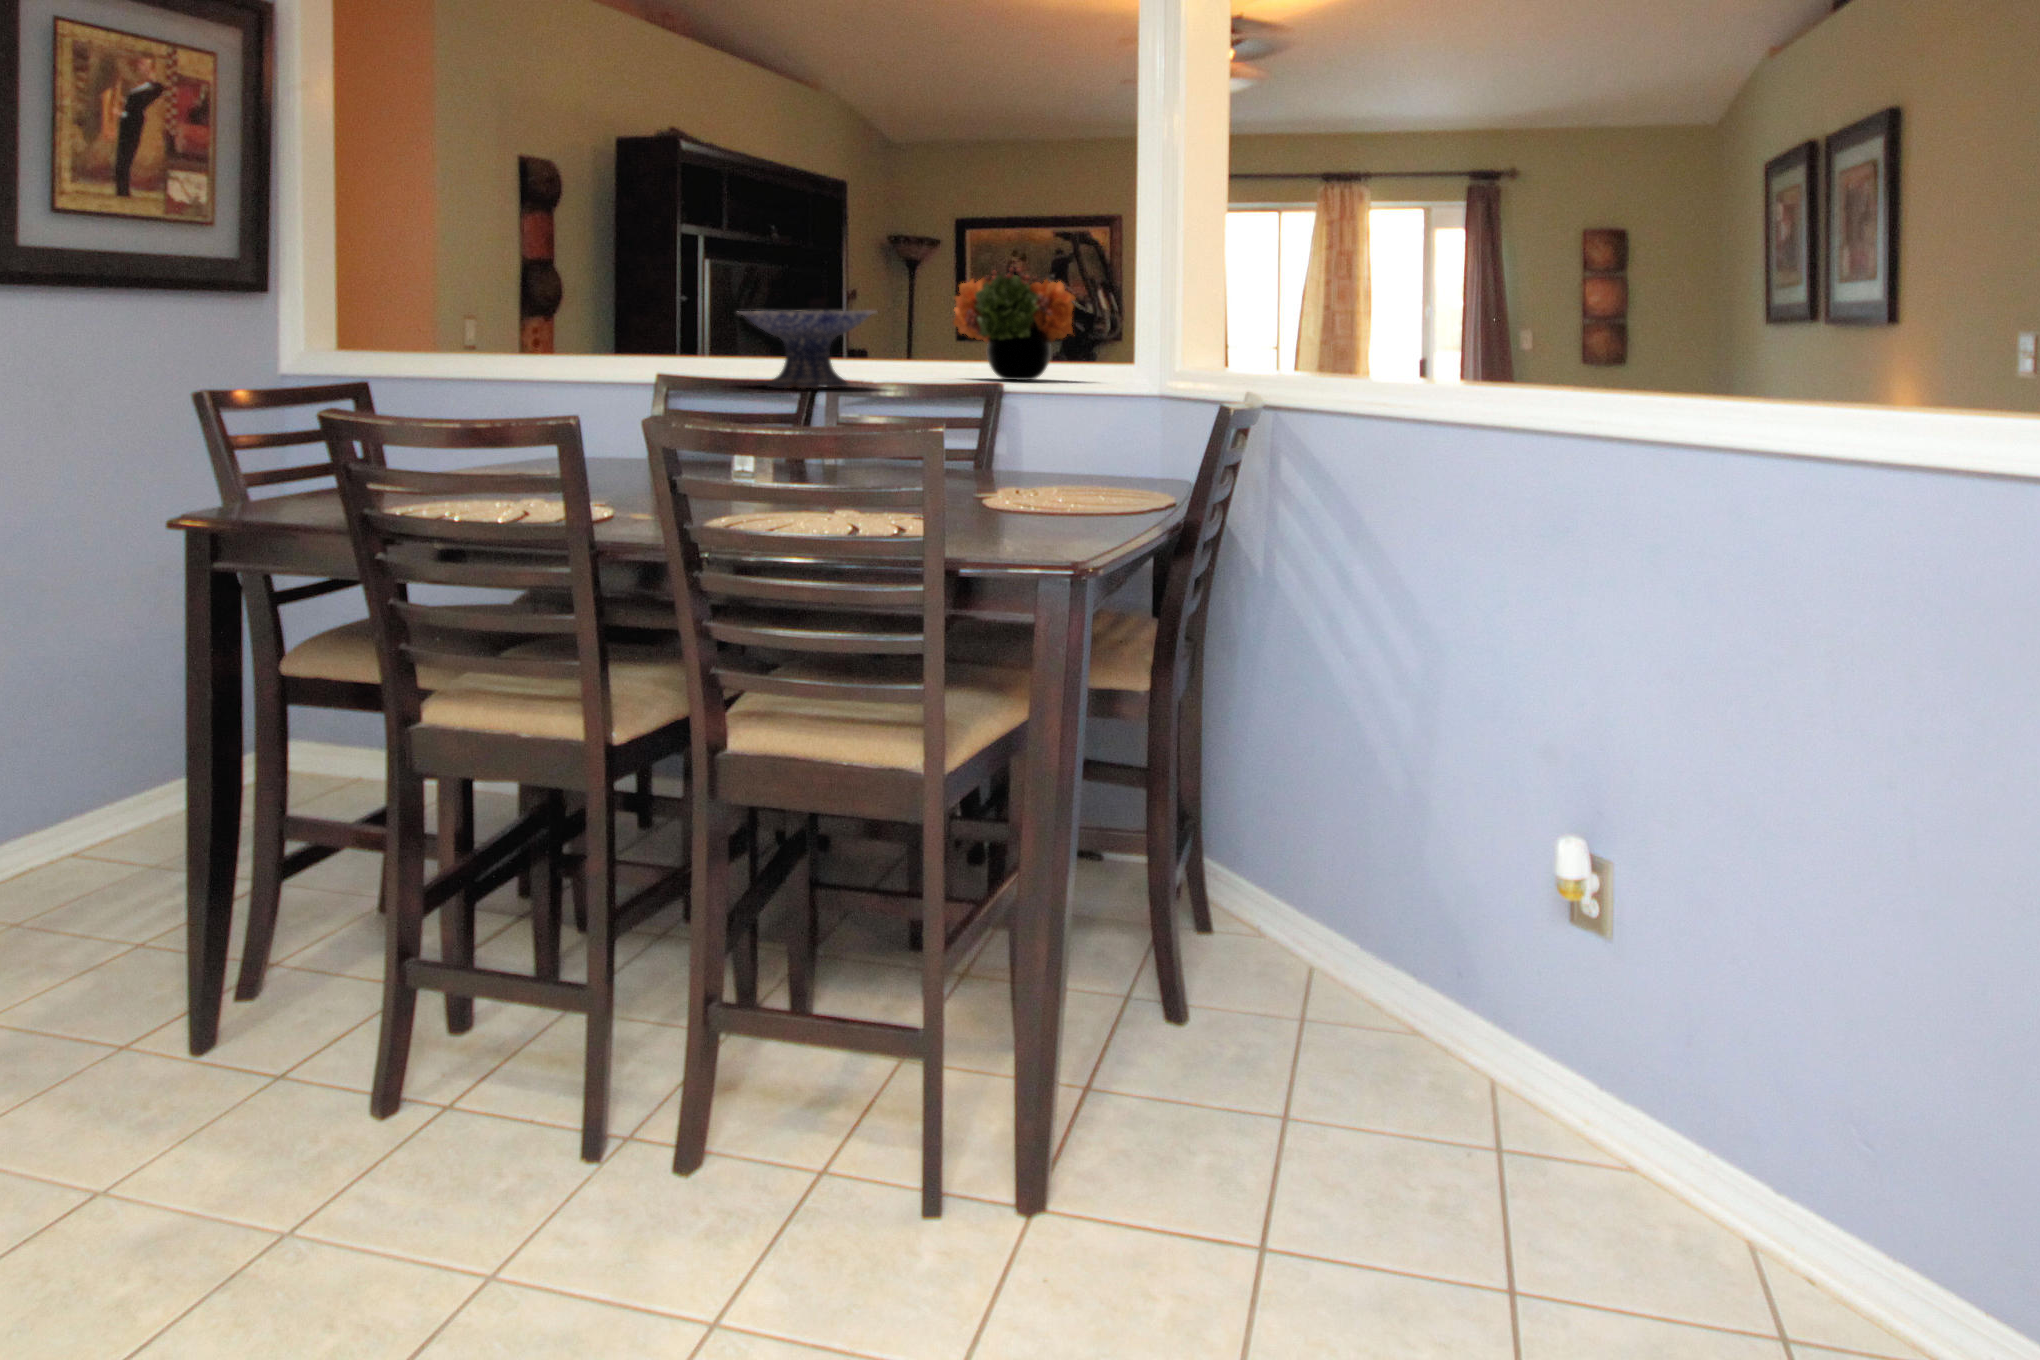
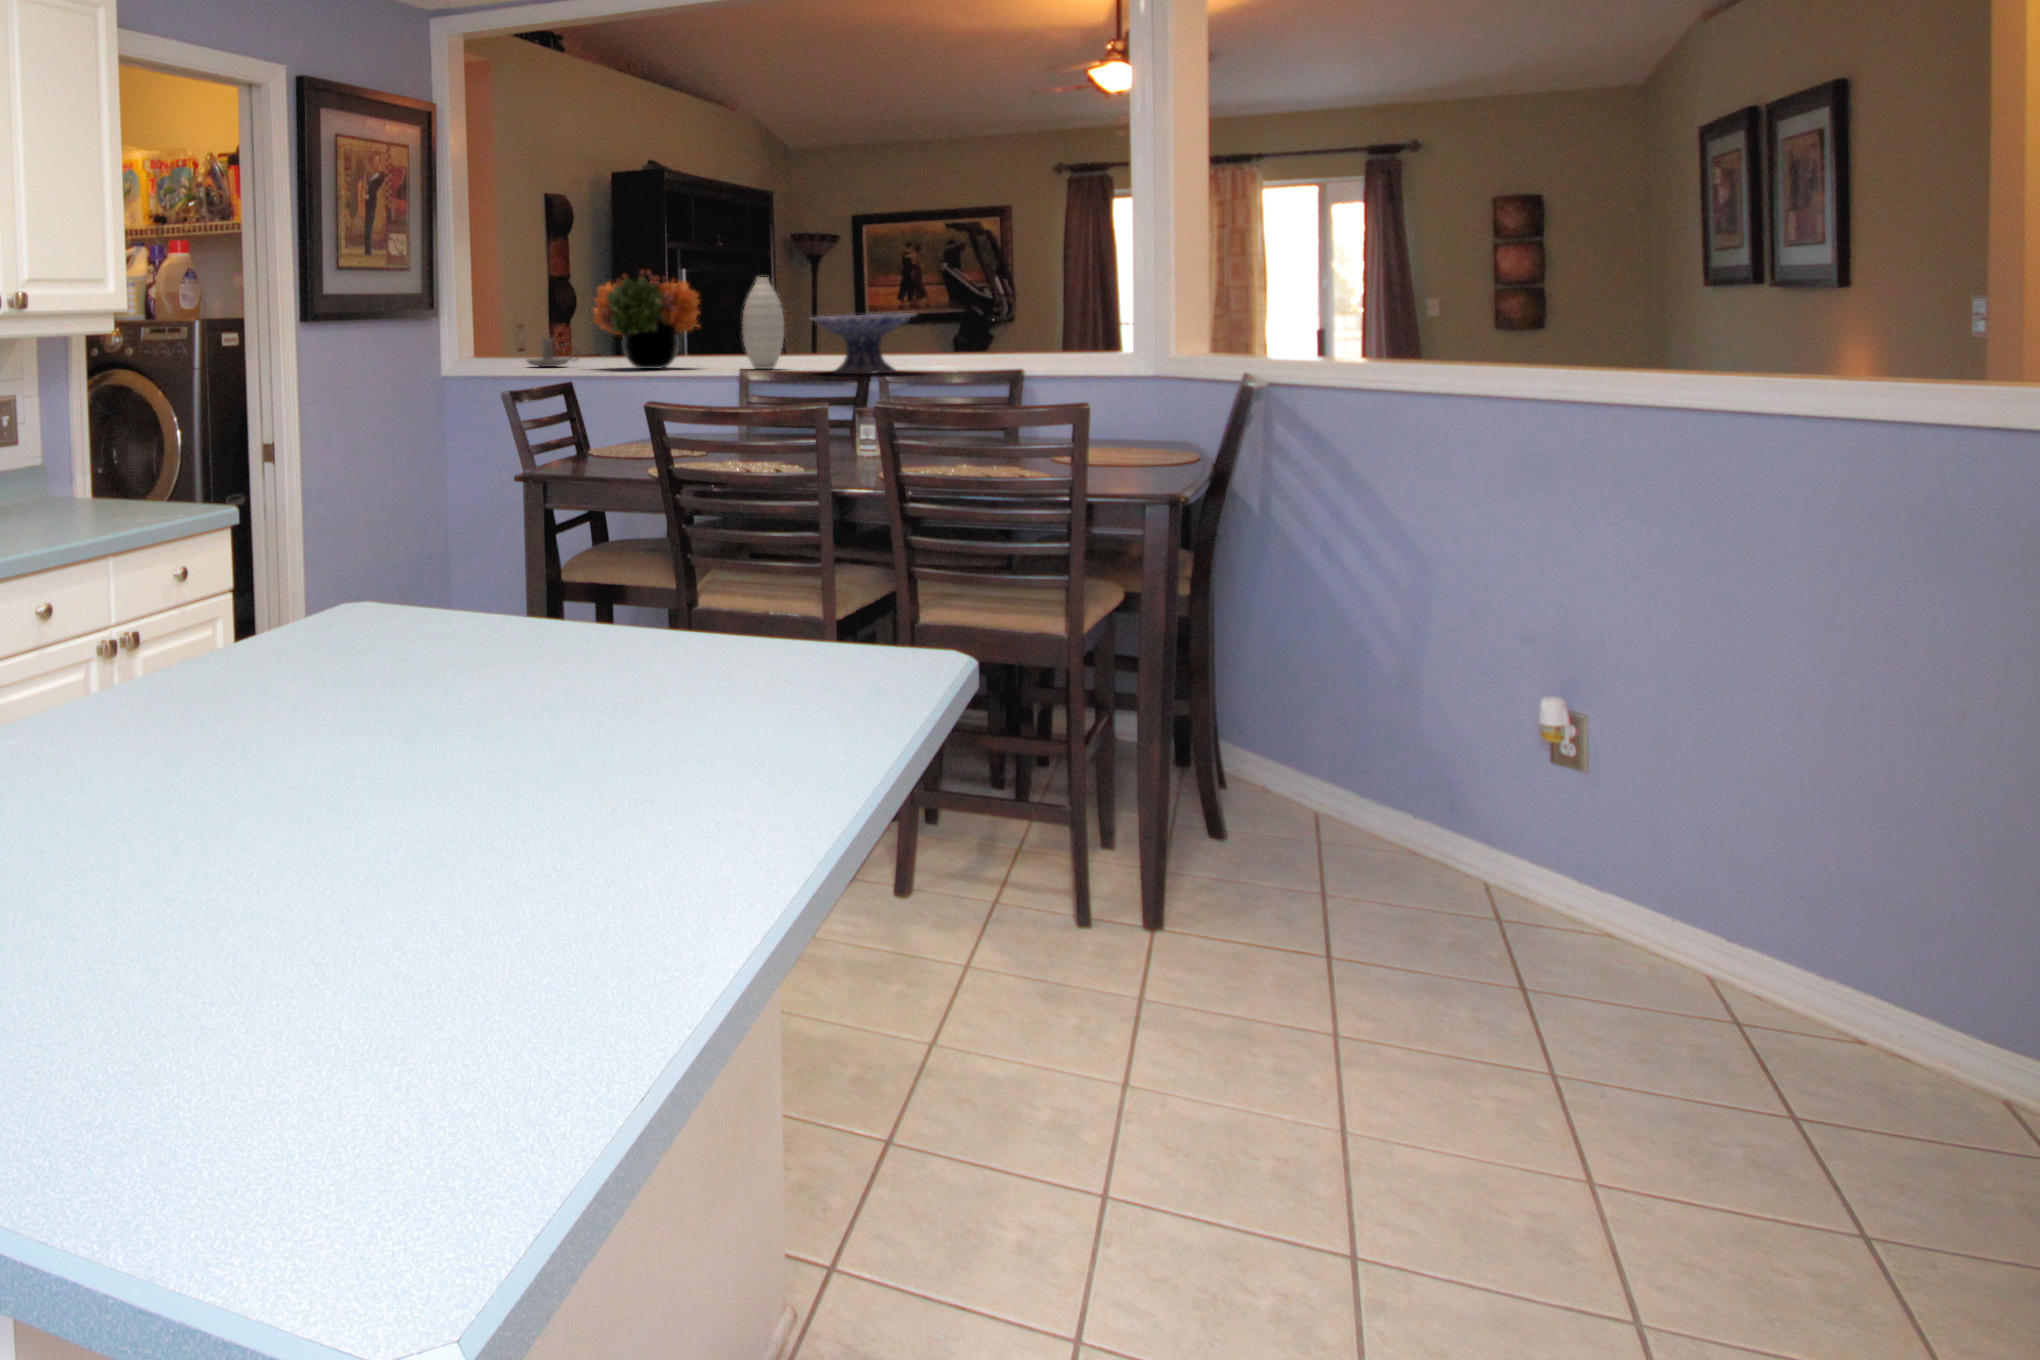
vase: none [676,258,731,379] -> present [742,277,784,369]
flower arrangement: present [953,268,1075,380] -> present [593,271,699,369]
candle holder: none [400,329,478,368] -> present [527,338,579,367]

